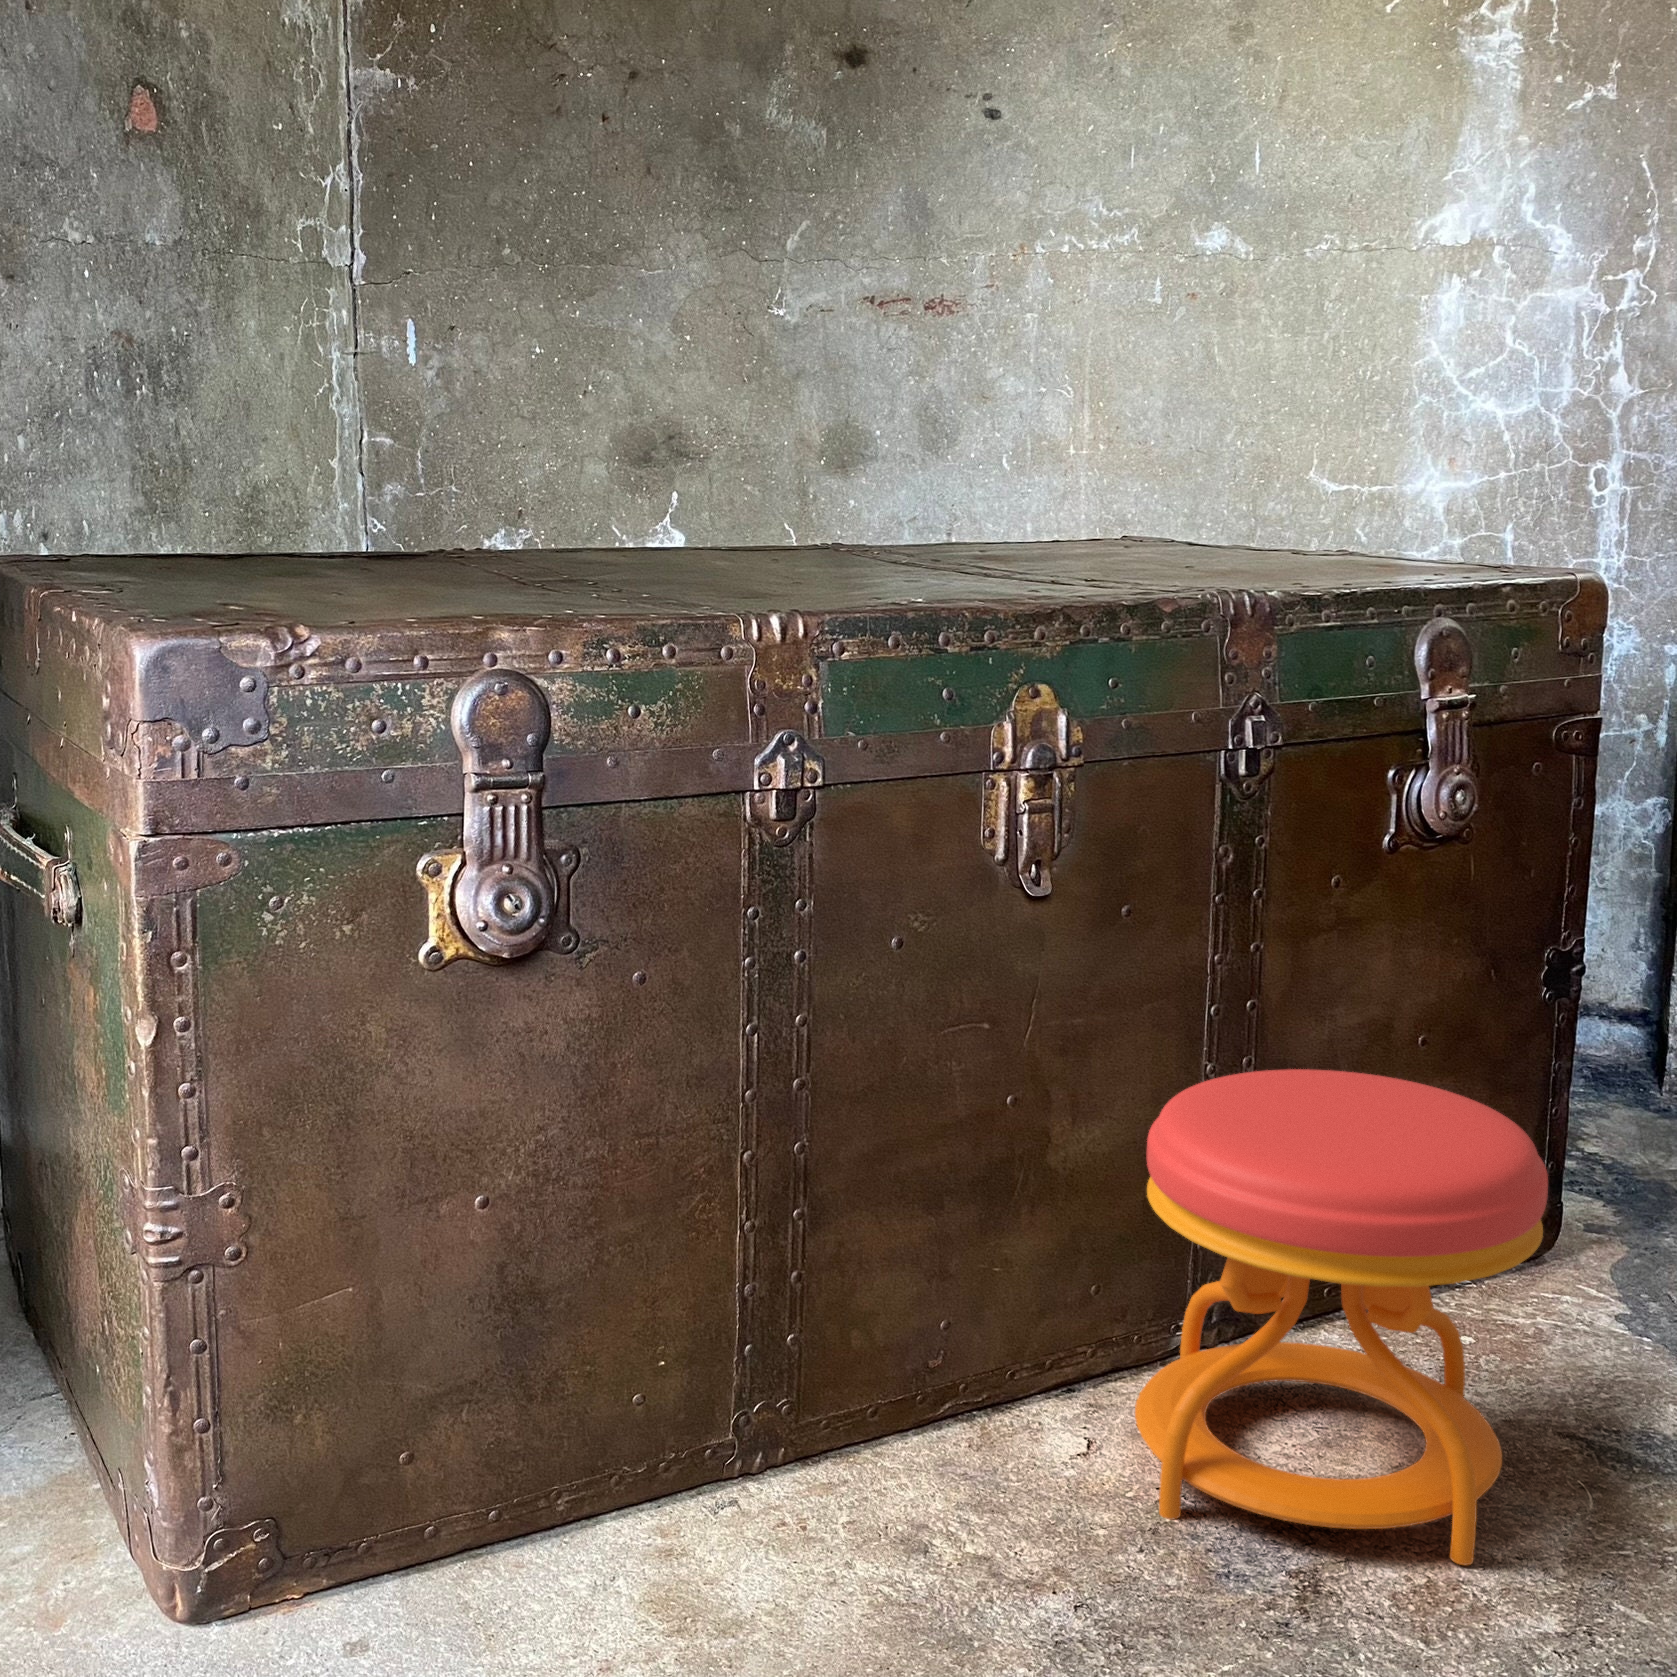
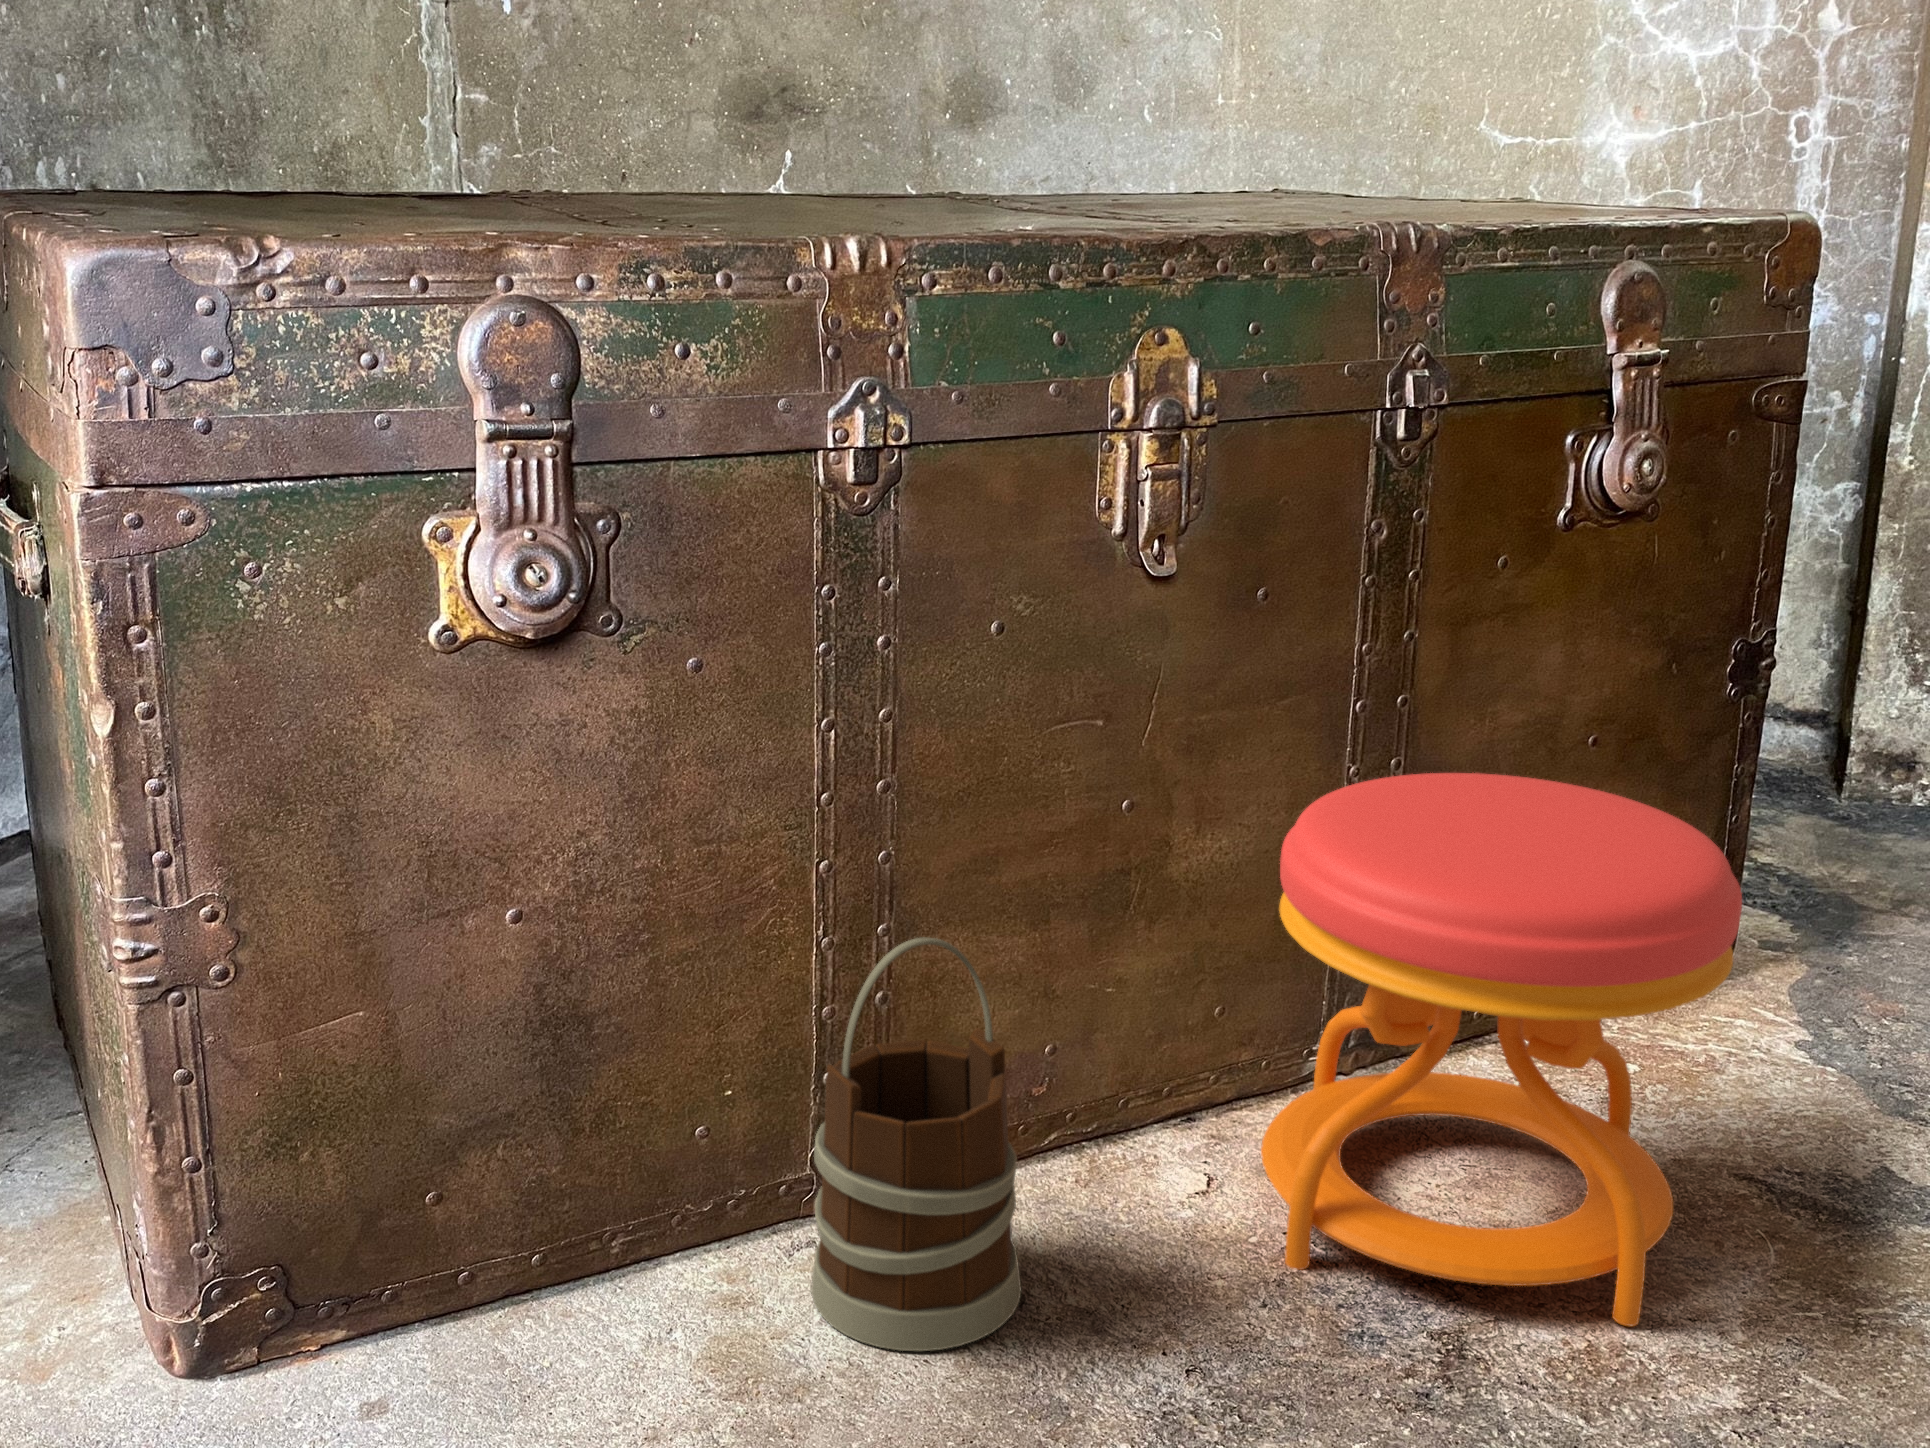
wooden bucket: none [737,1218,925,1593] -> present [811,938,1021,1351]

